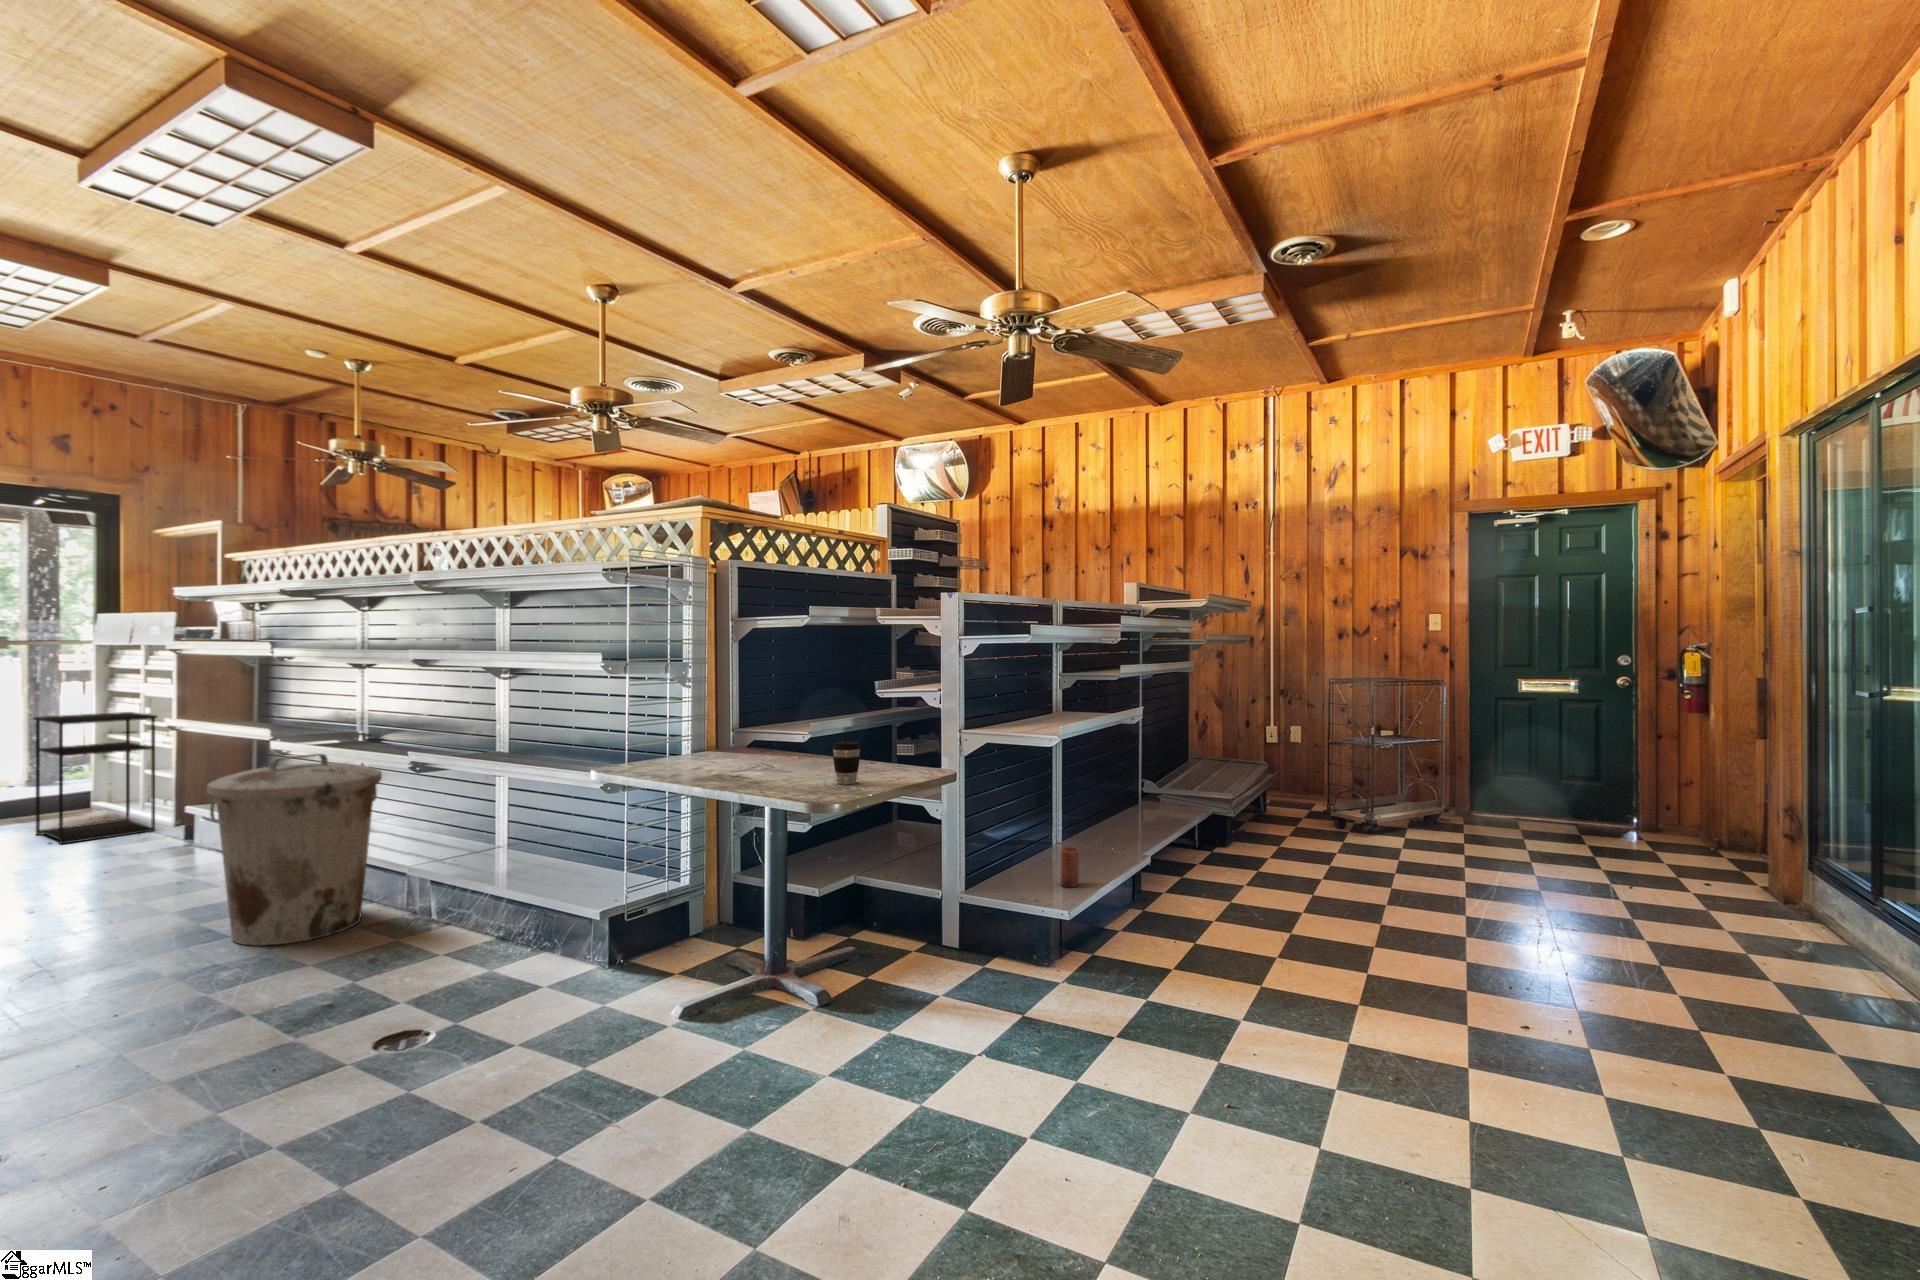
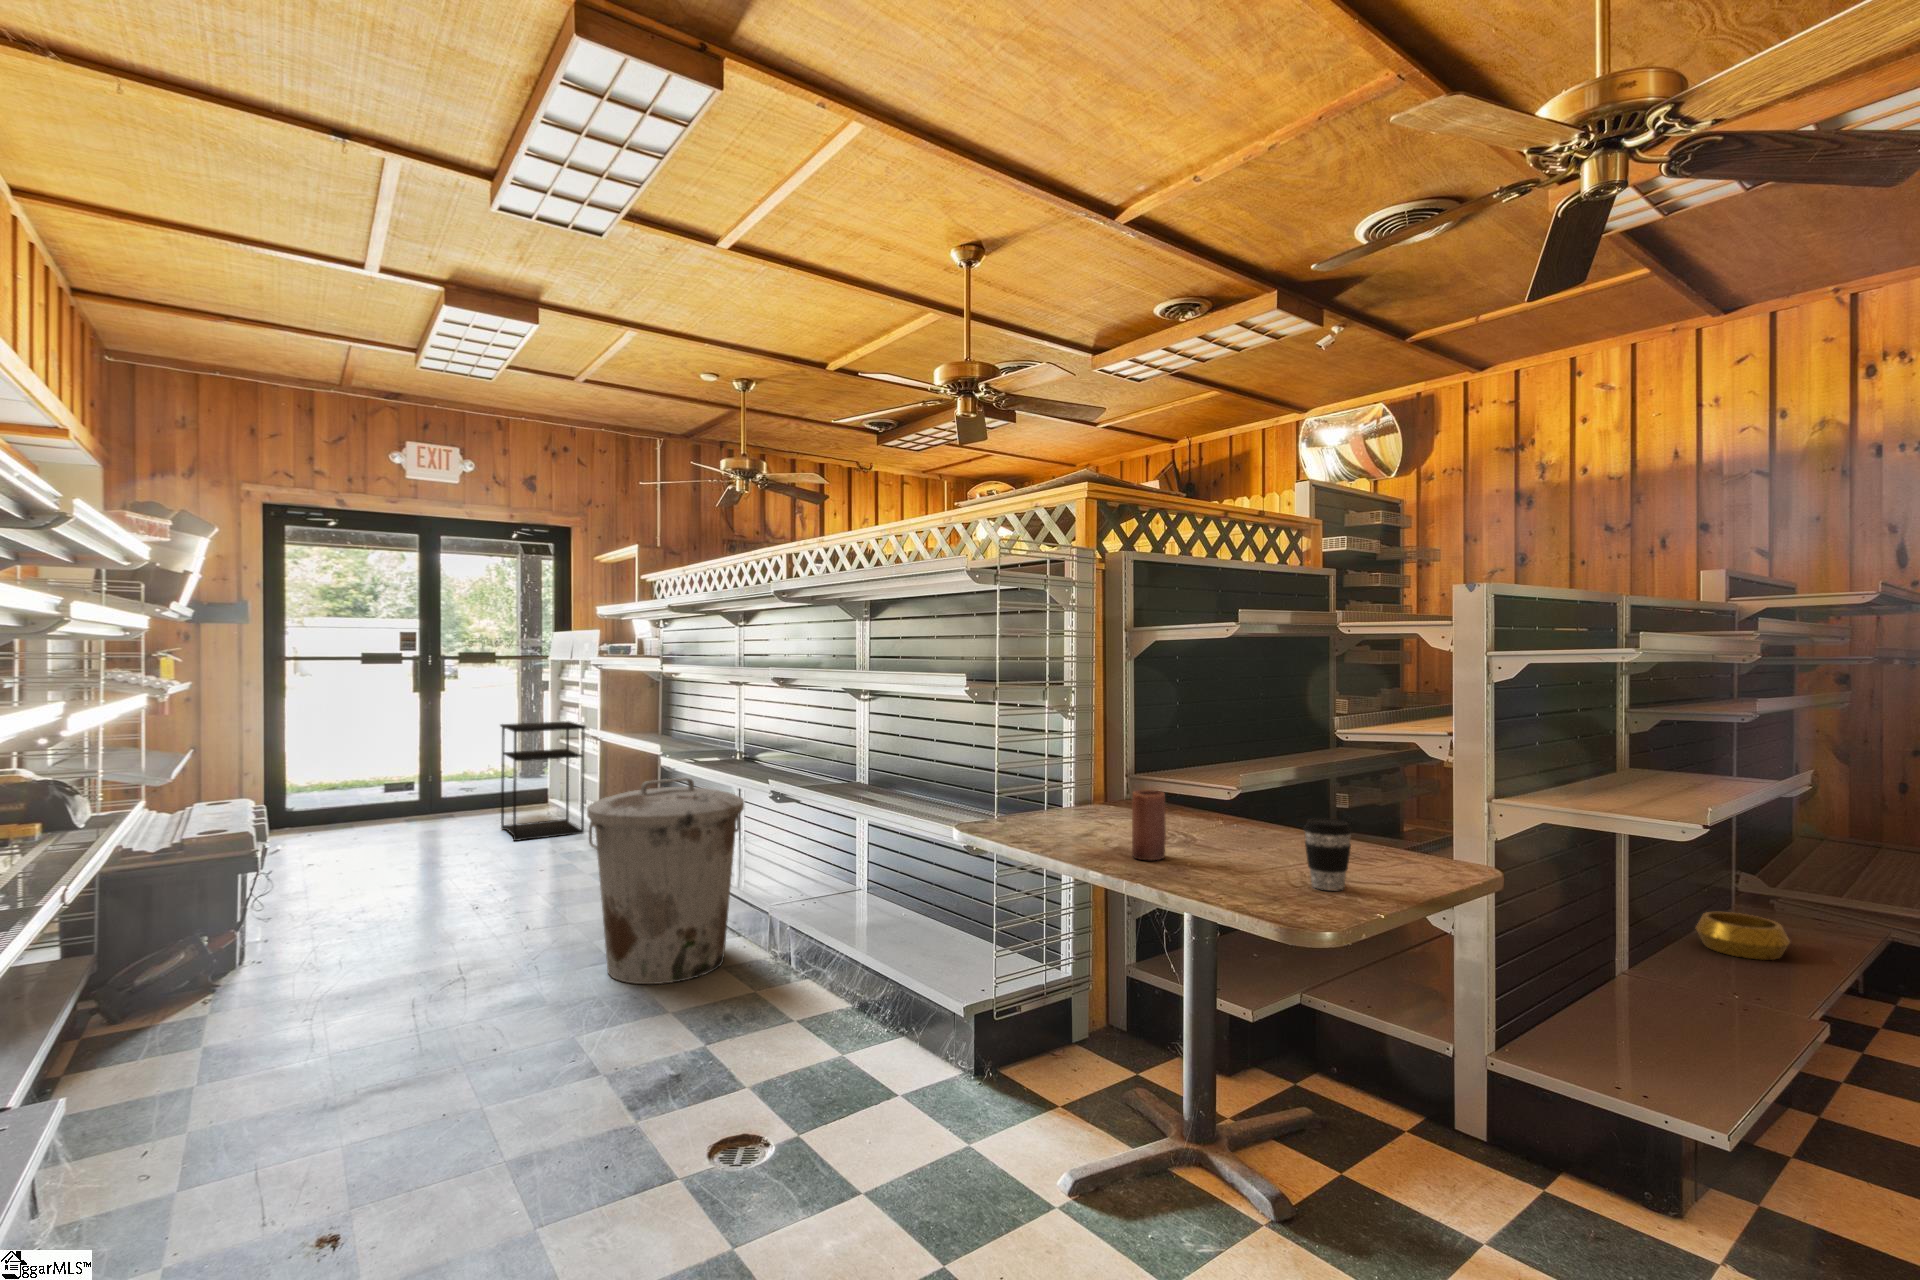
decorative bowl: none [1107,804,1153,830] -> present [1696,912,1790,960]
candle: present [1060,847,1079,887] -> present [1132,790,1166,860]

